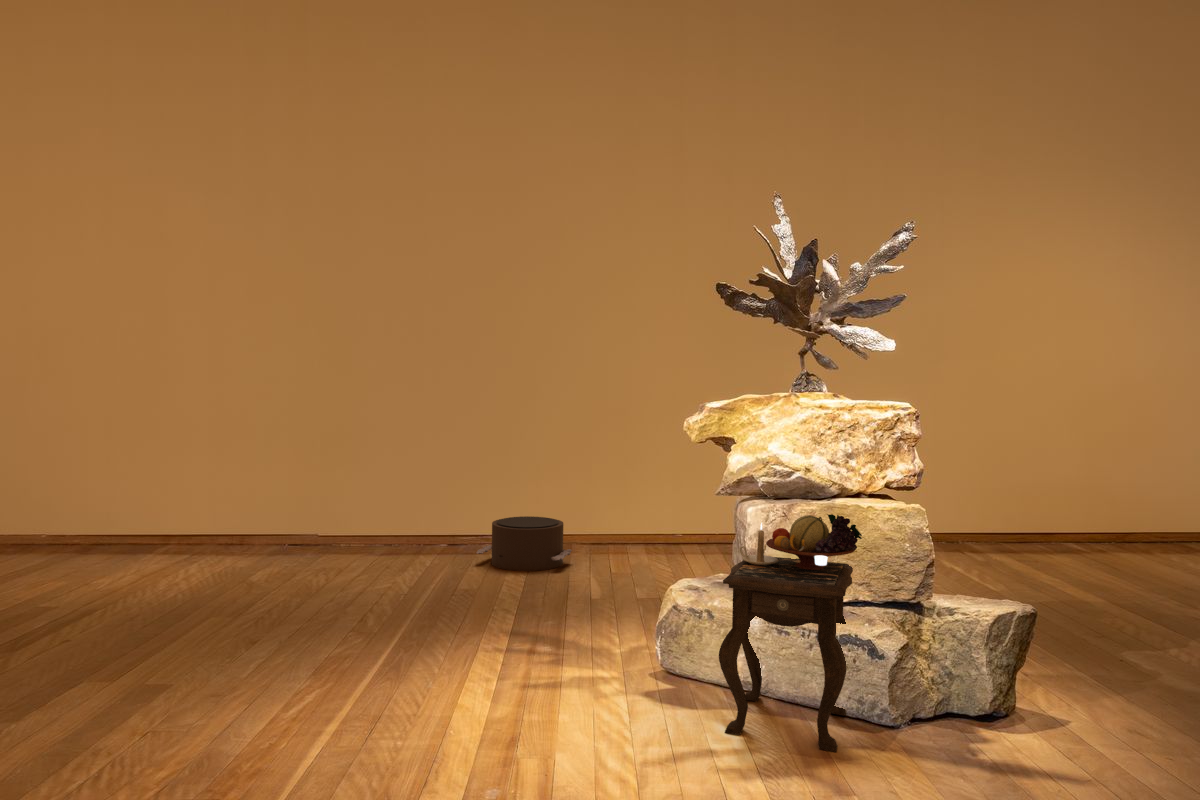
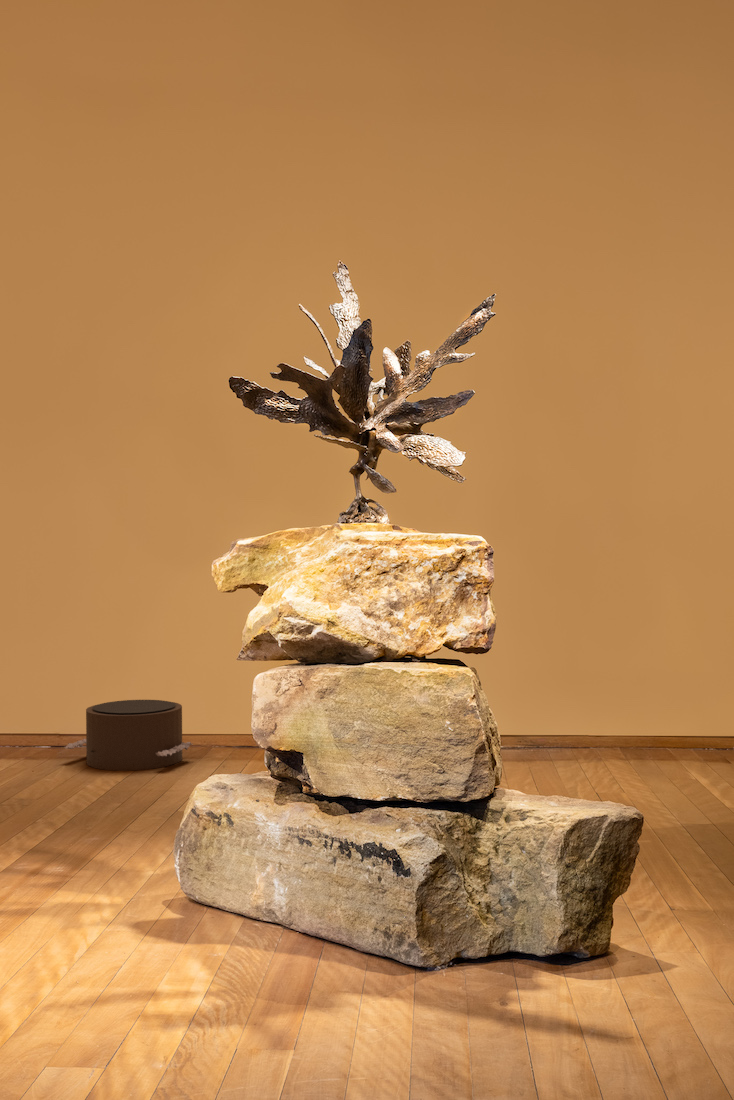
side table: present [719,514,862,752] -> none [187,675,392,1000]

